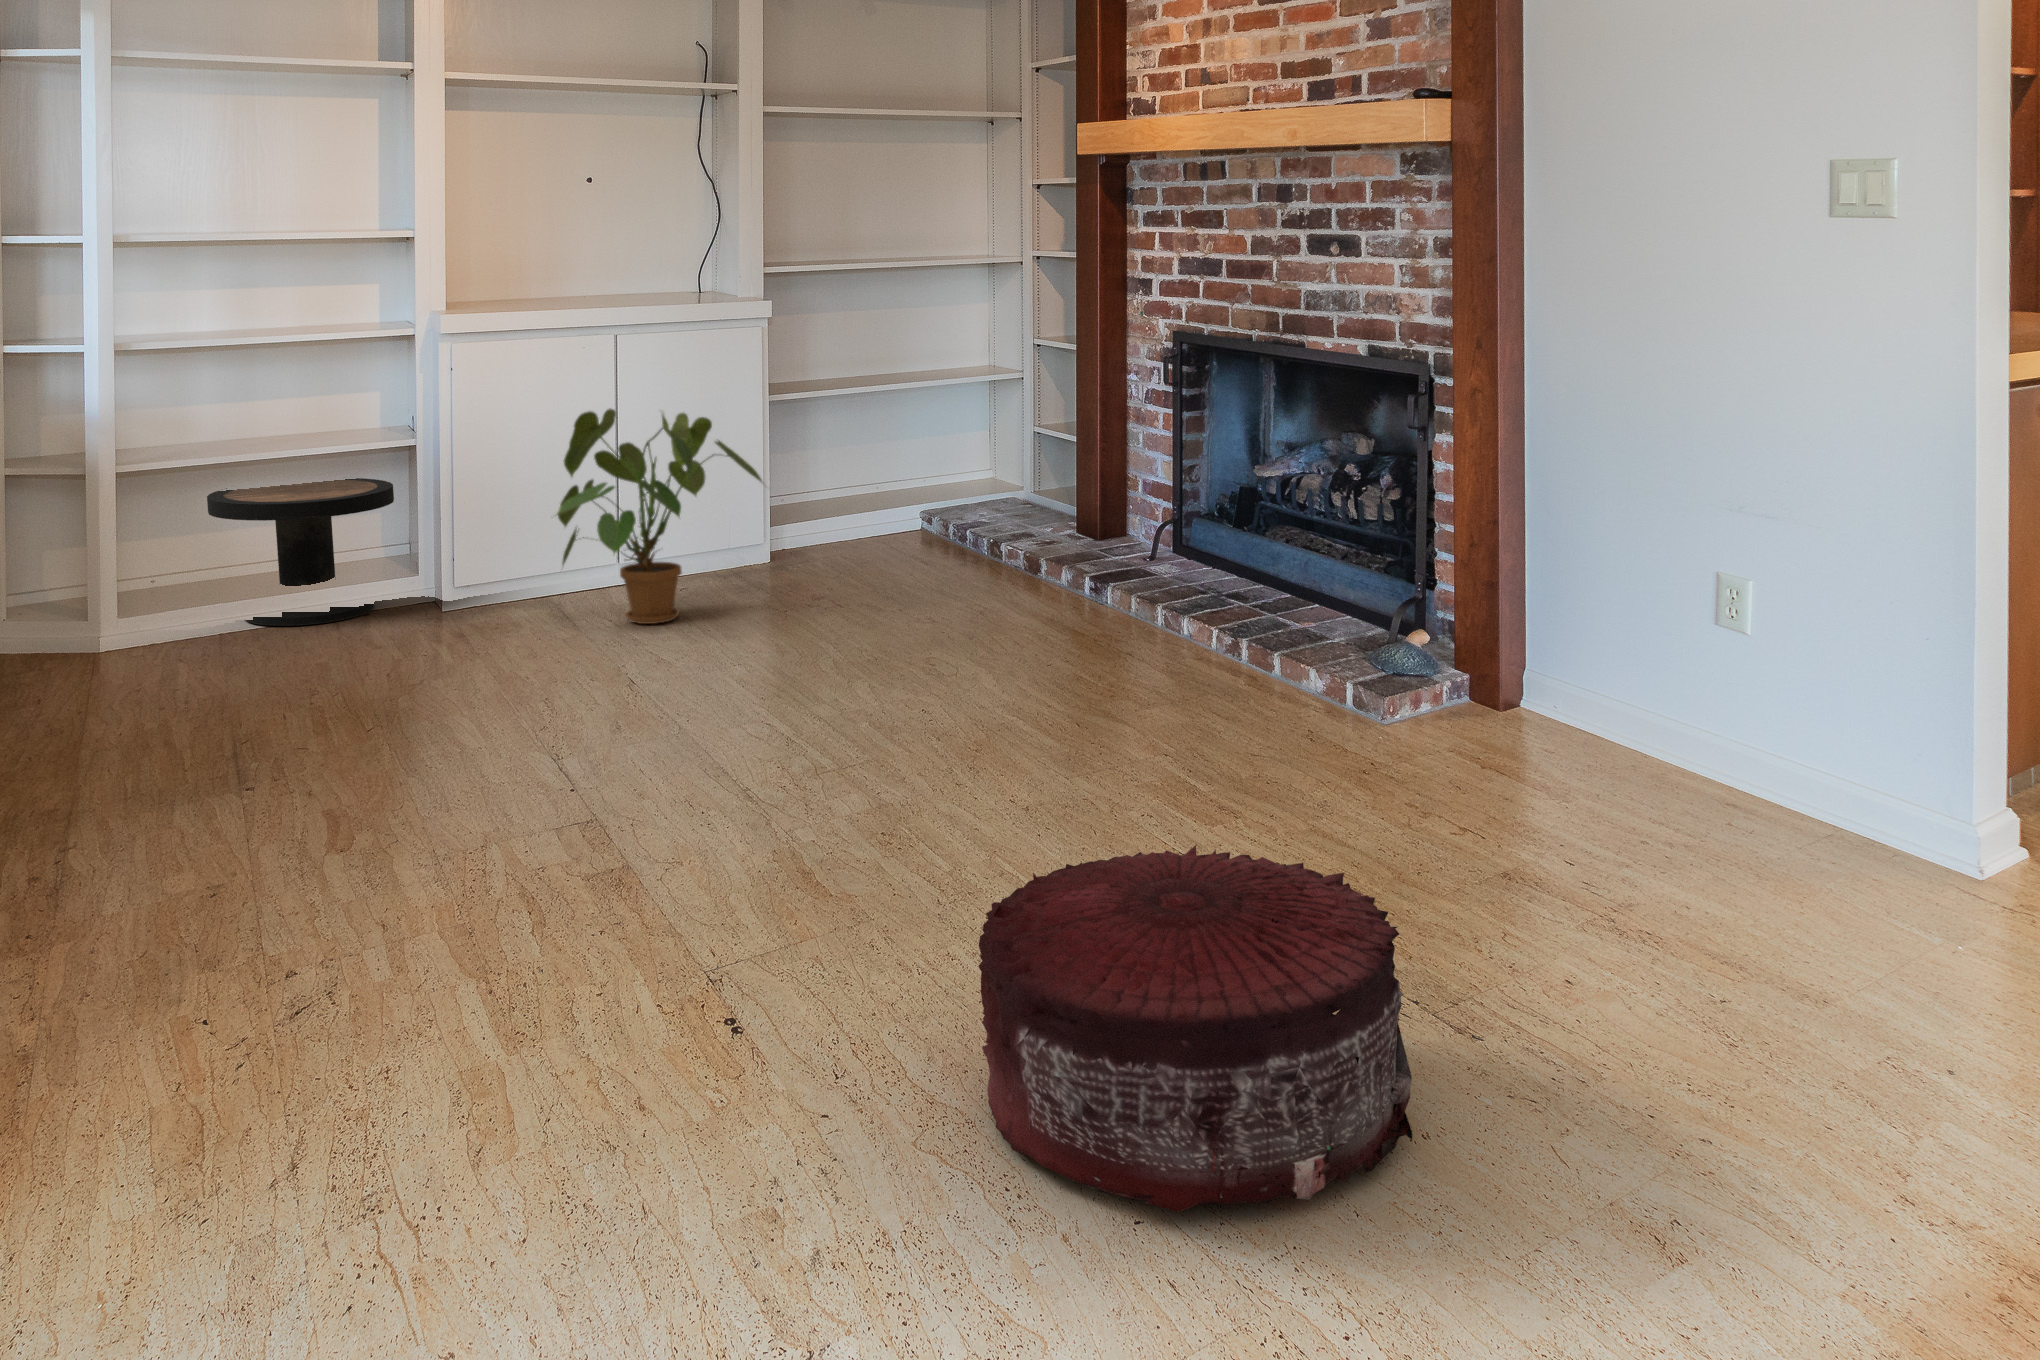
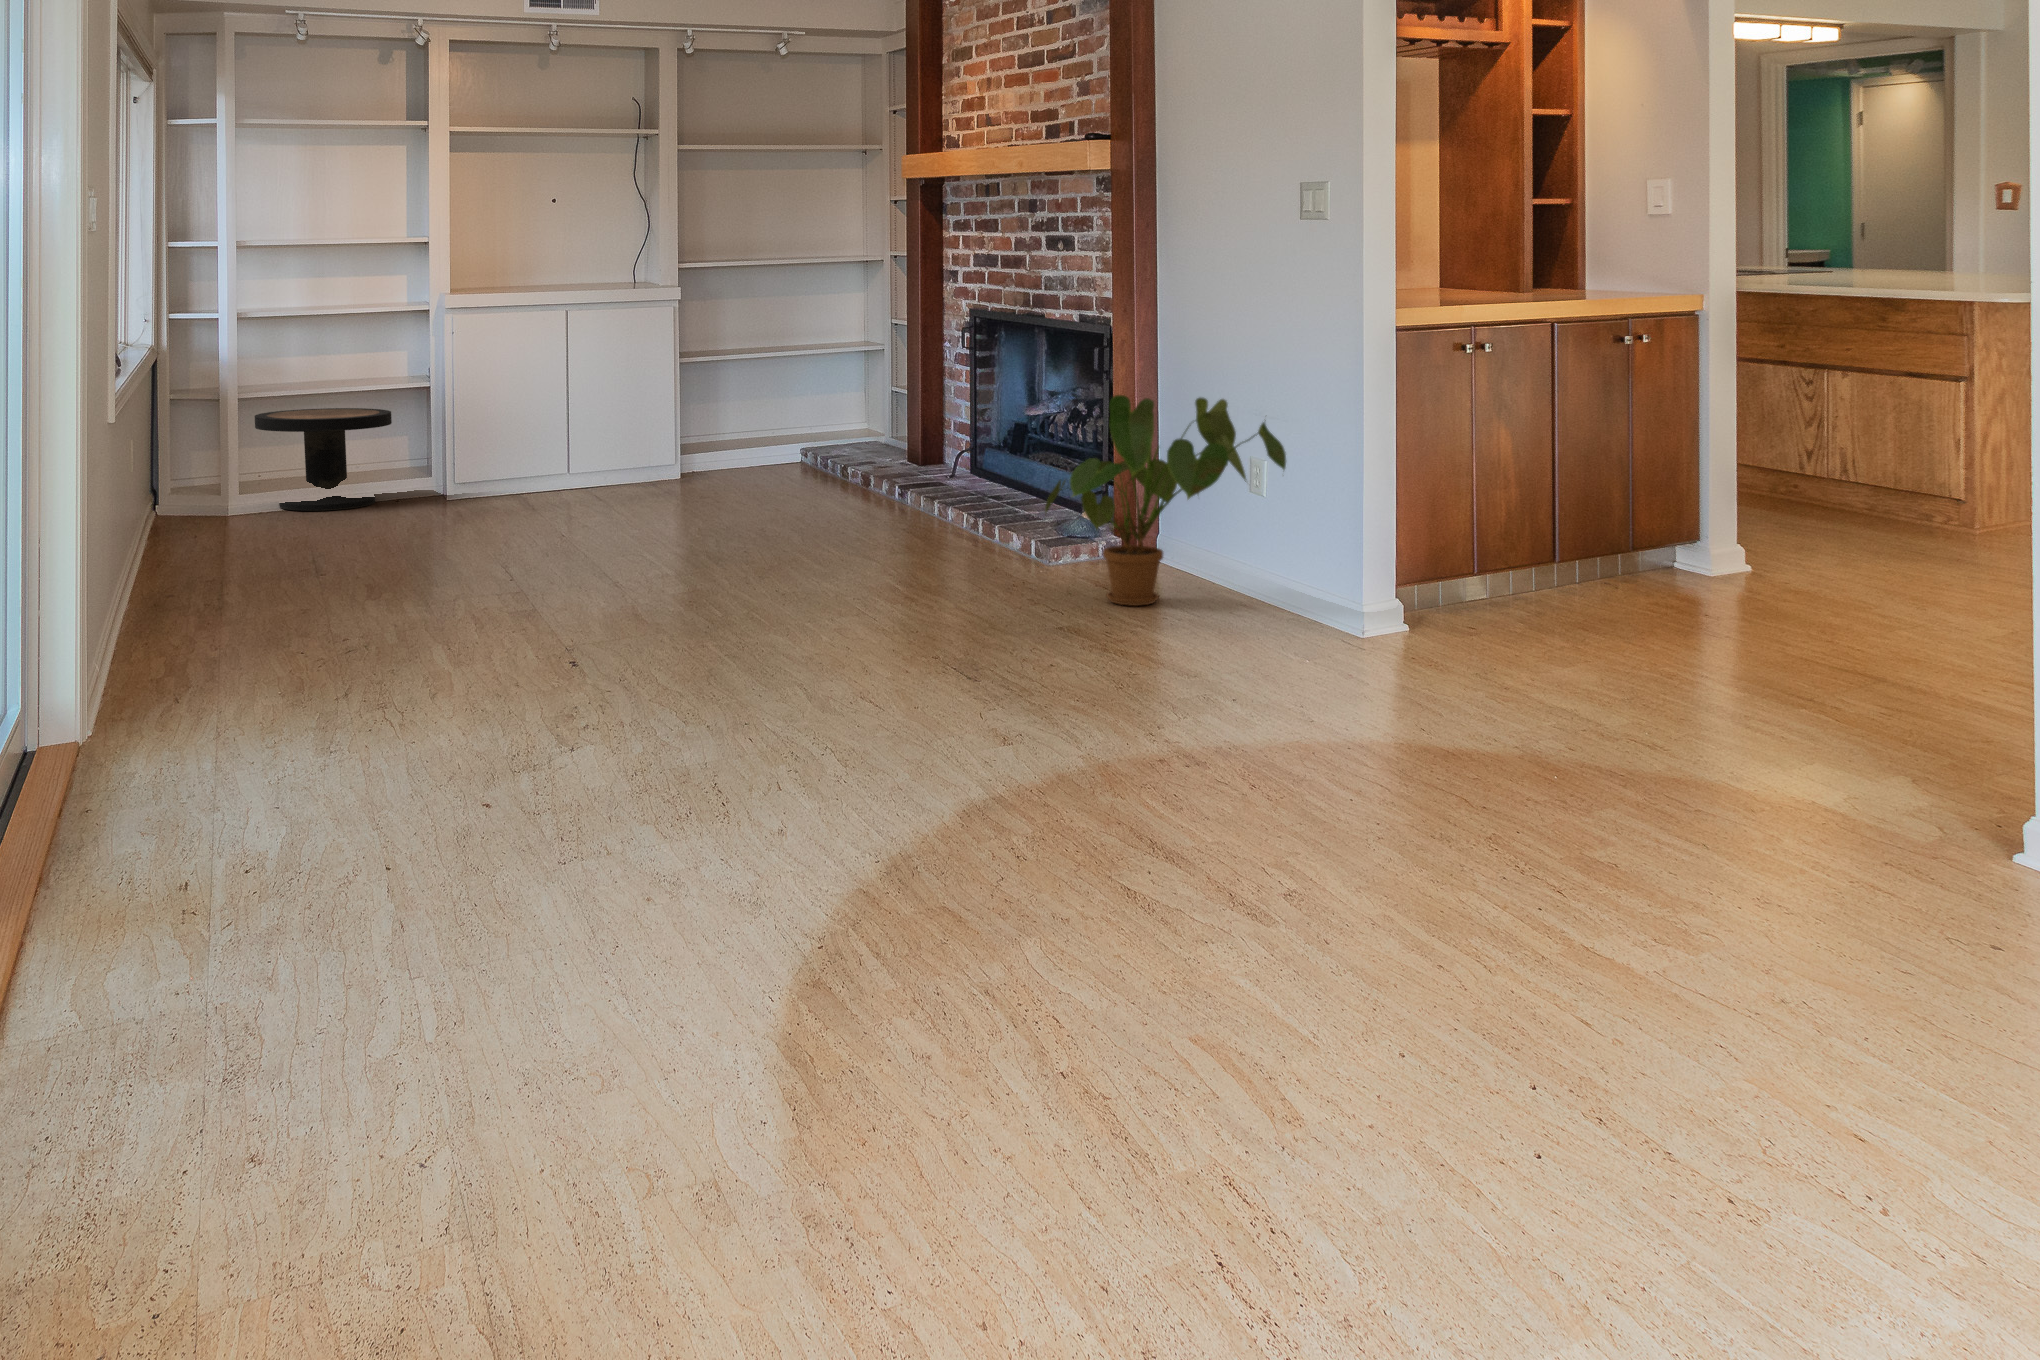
house plant: present [557,408,766,624] -> present [1045,395,1286,606]
pouf: present [979,845,1412,1212] -> none [673,575,911,736]

